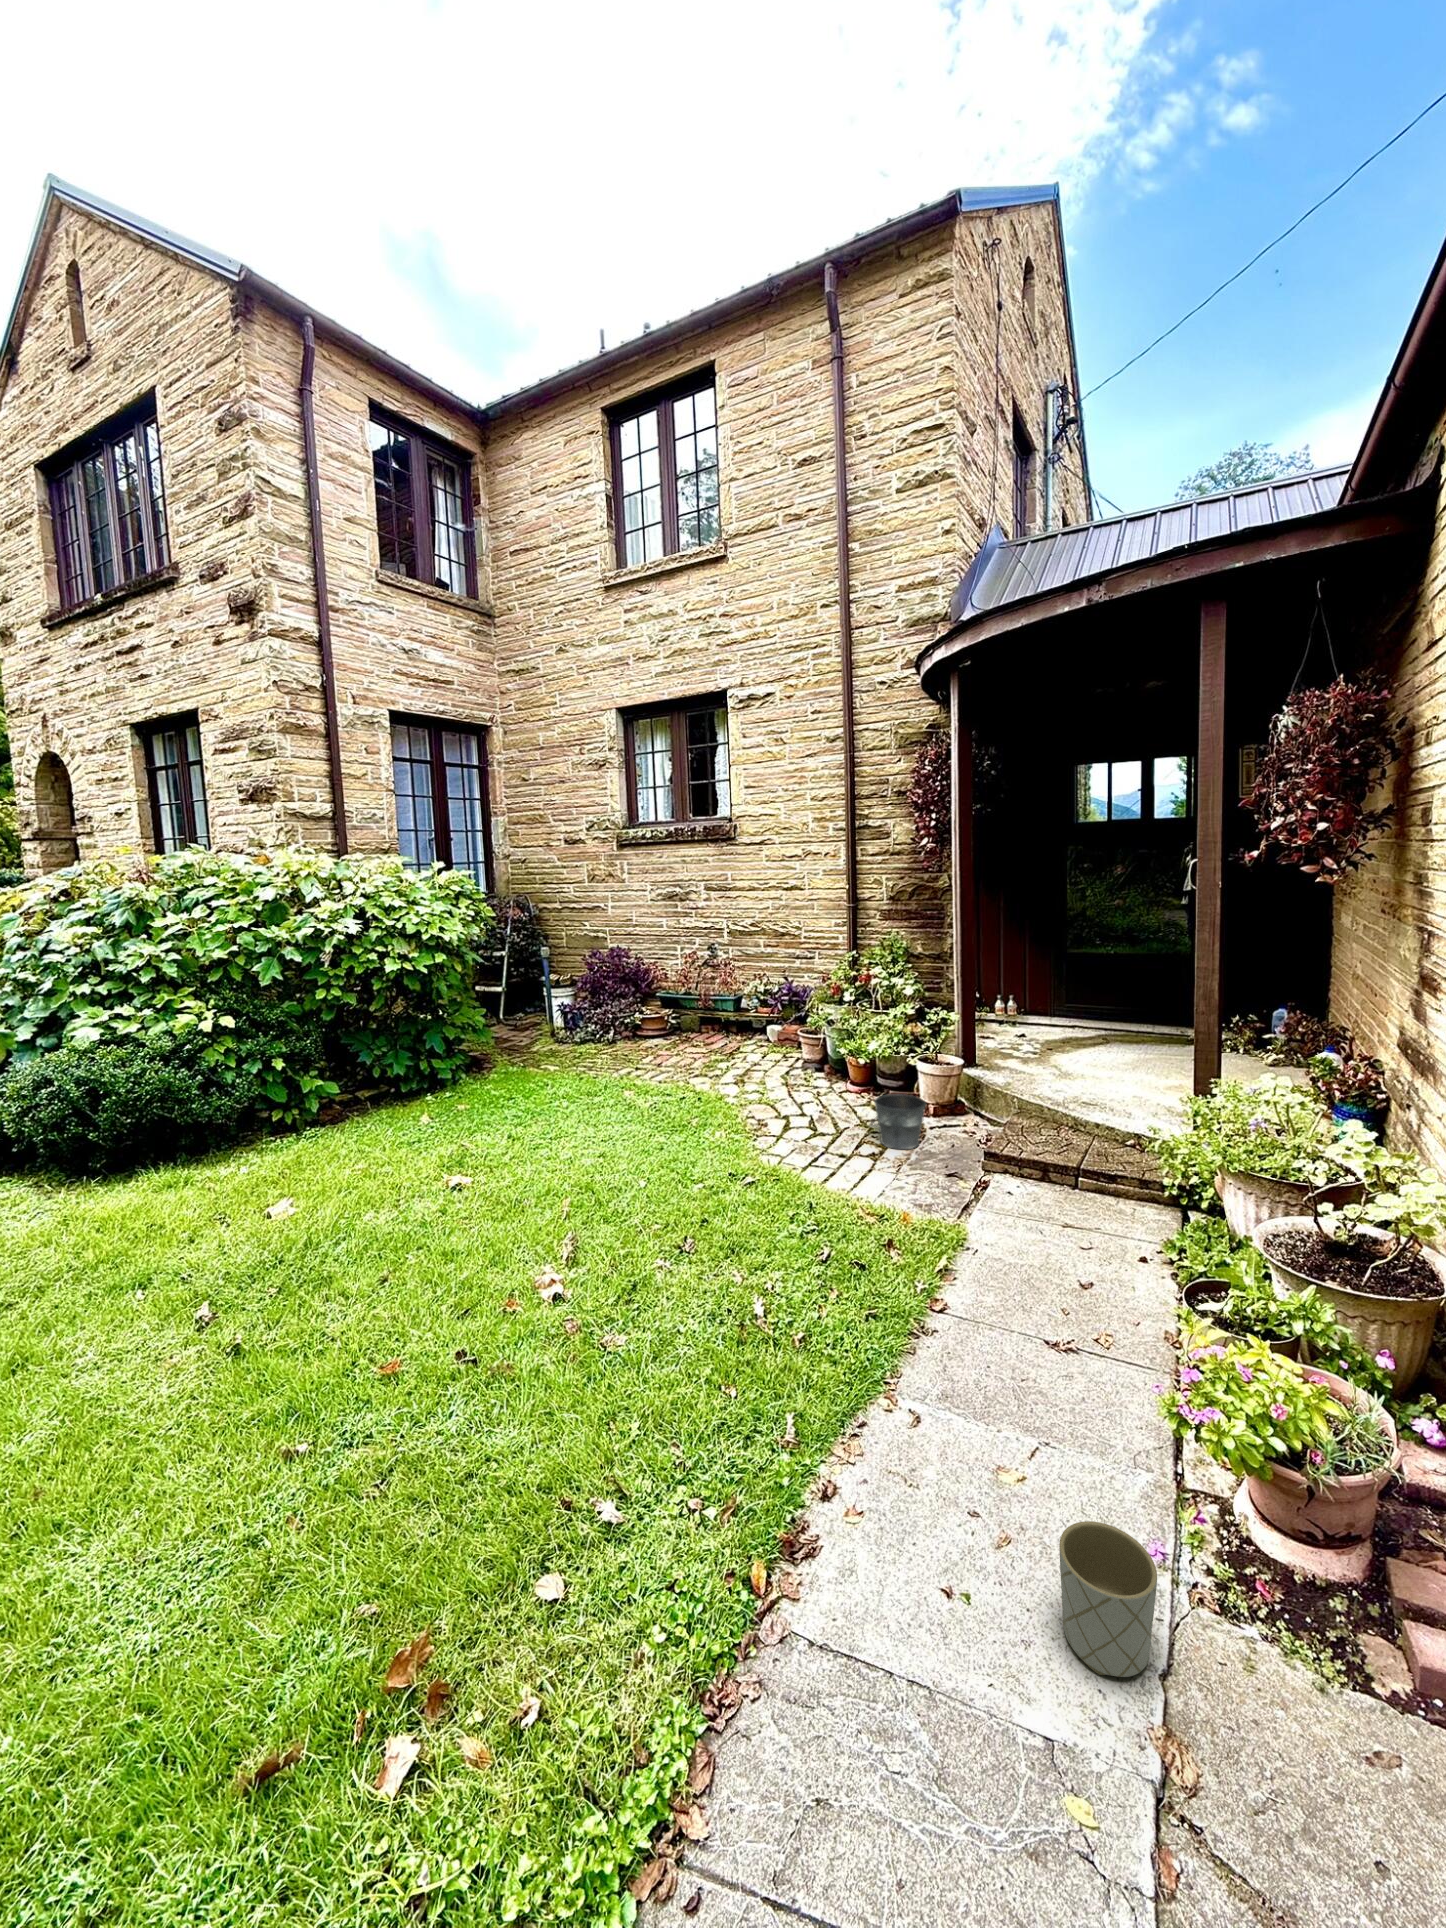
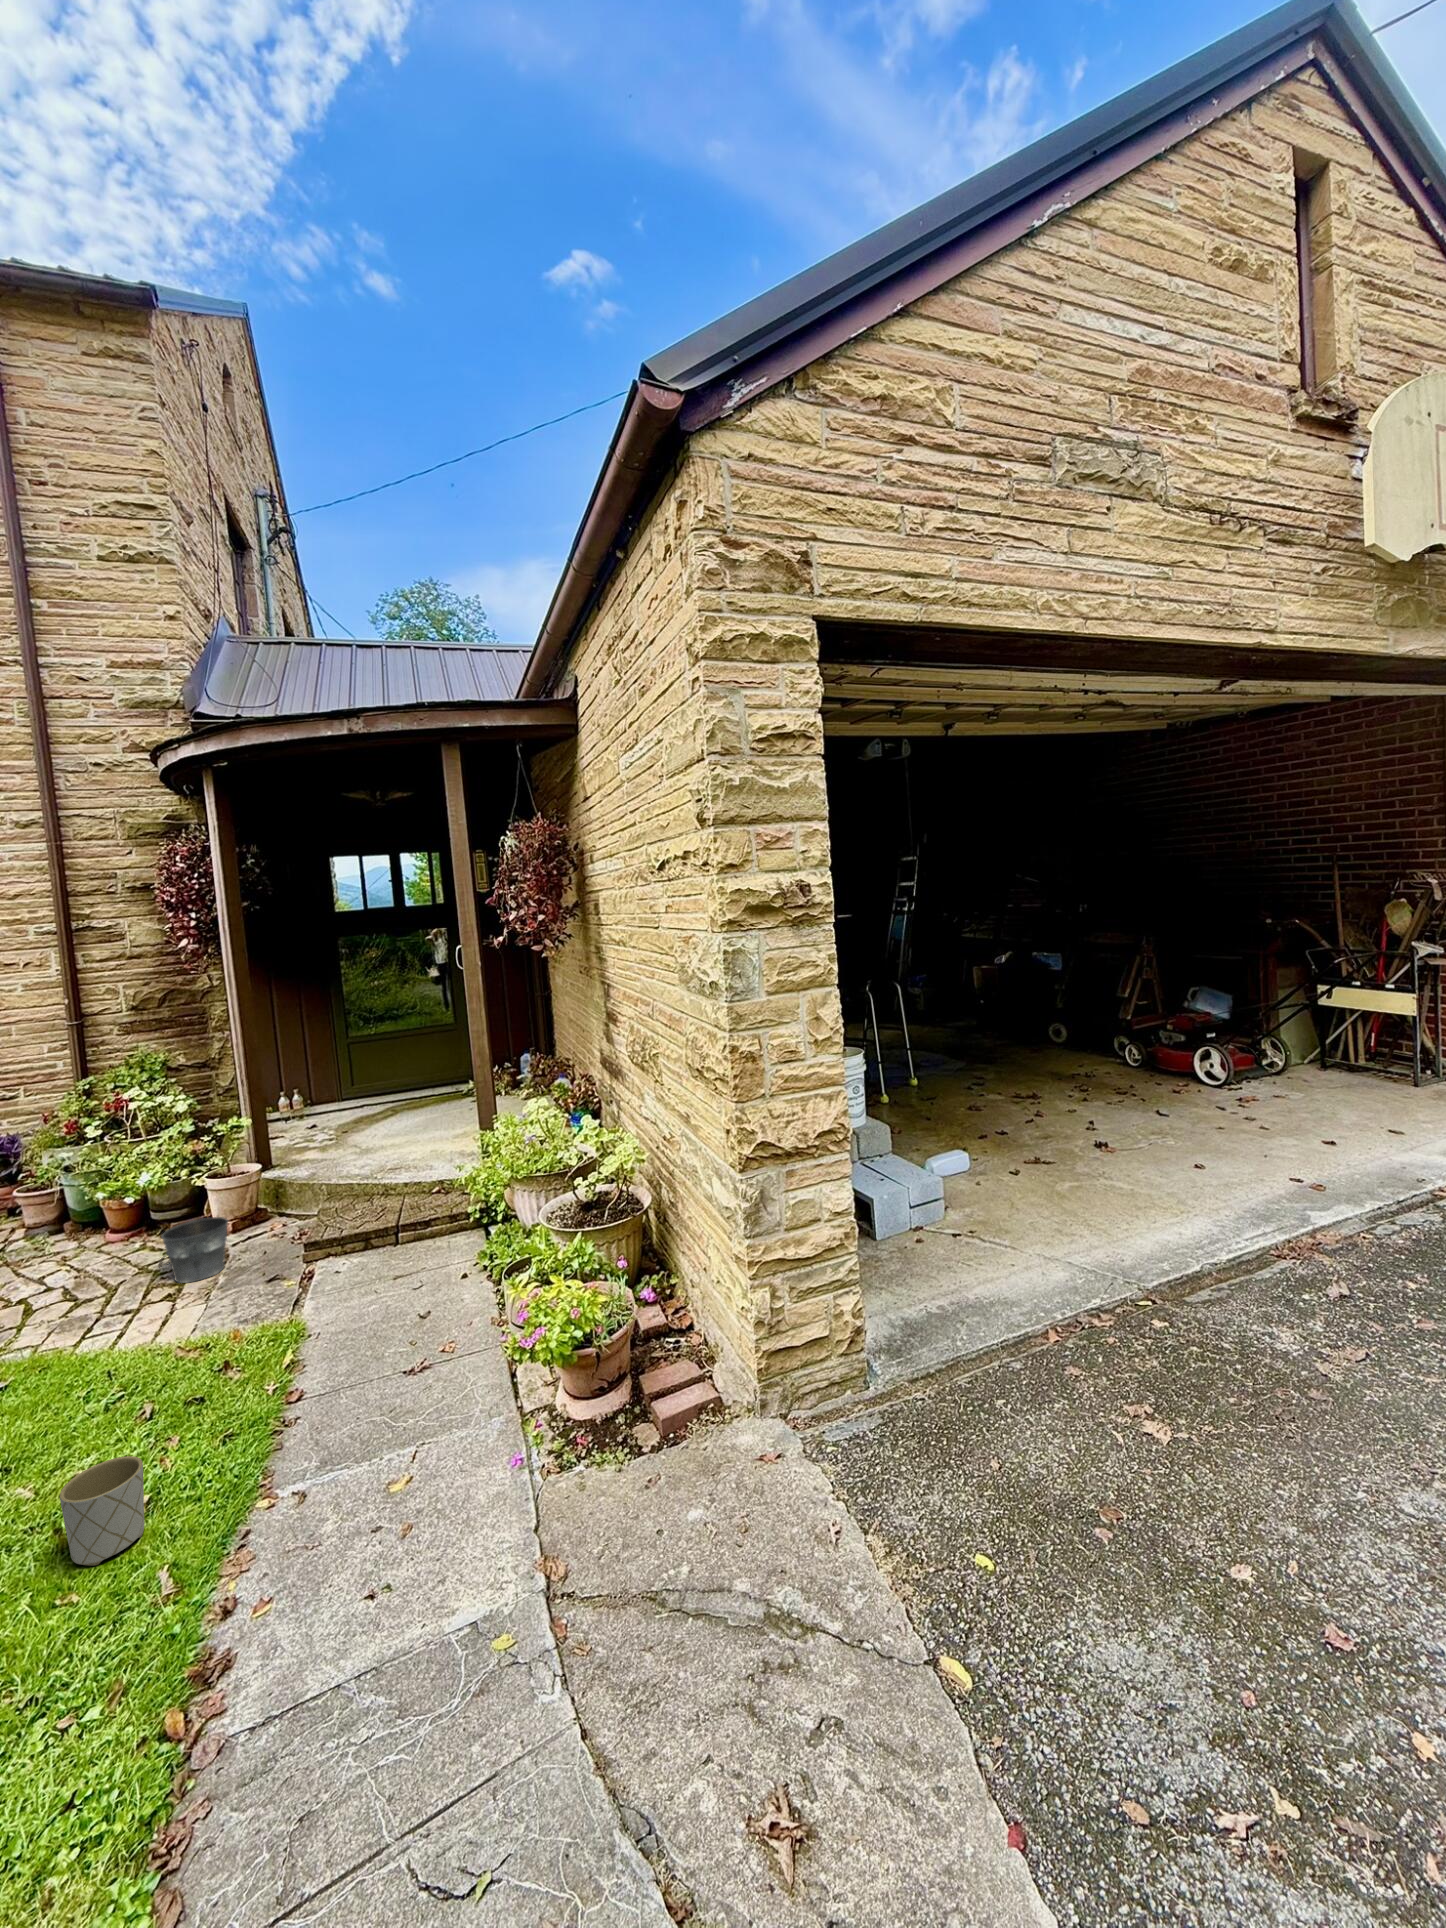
planter: present [1059,1521,1157,1677] -> present [60,1456,144,1565]

